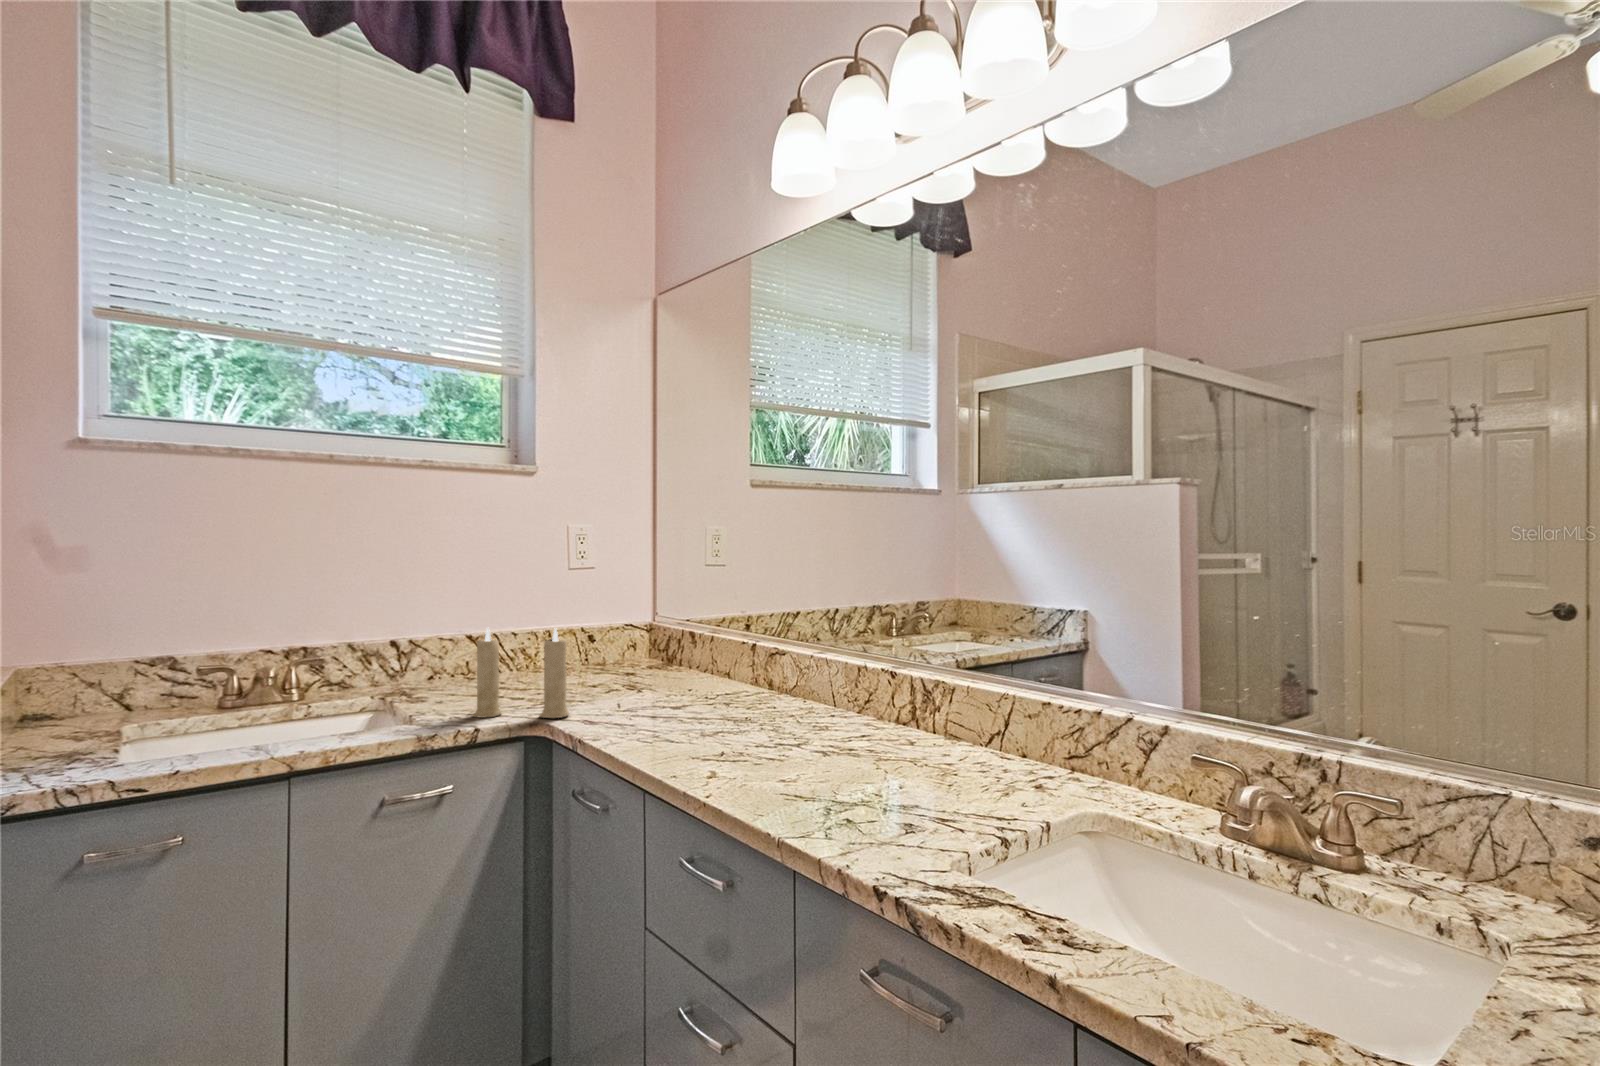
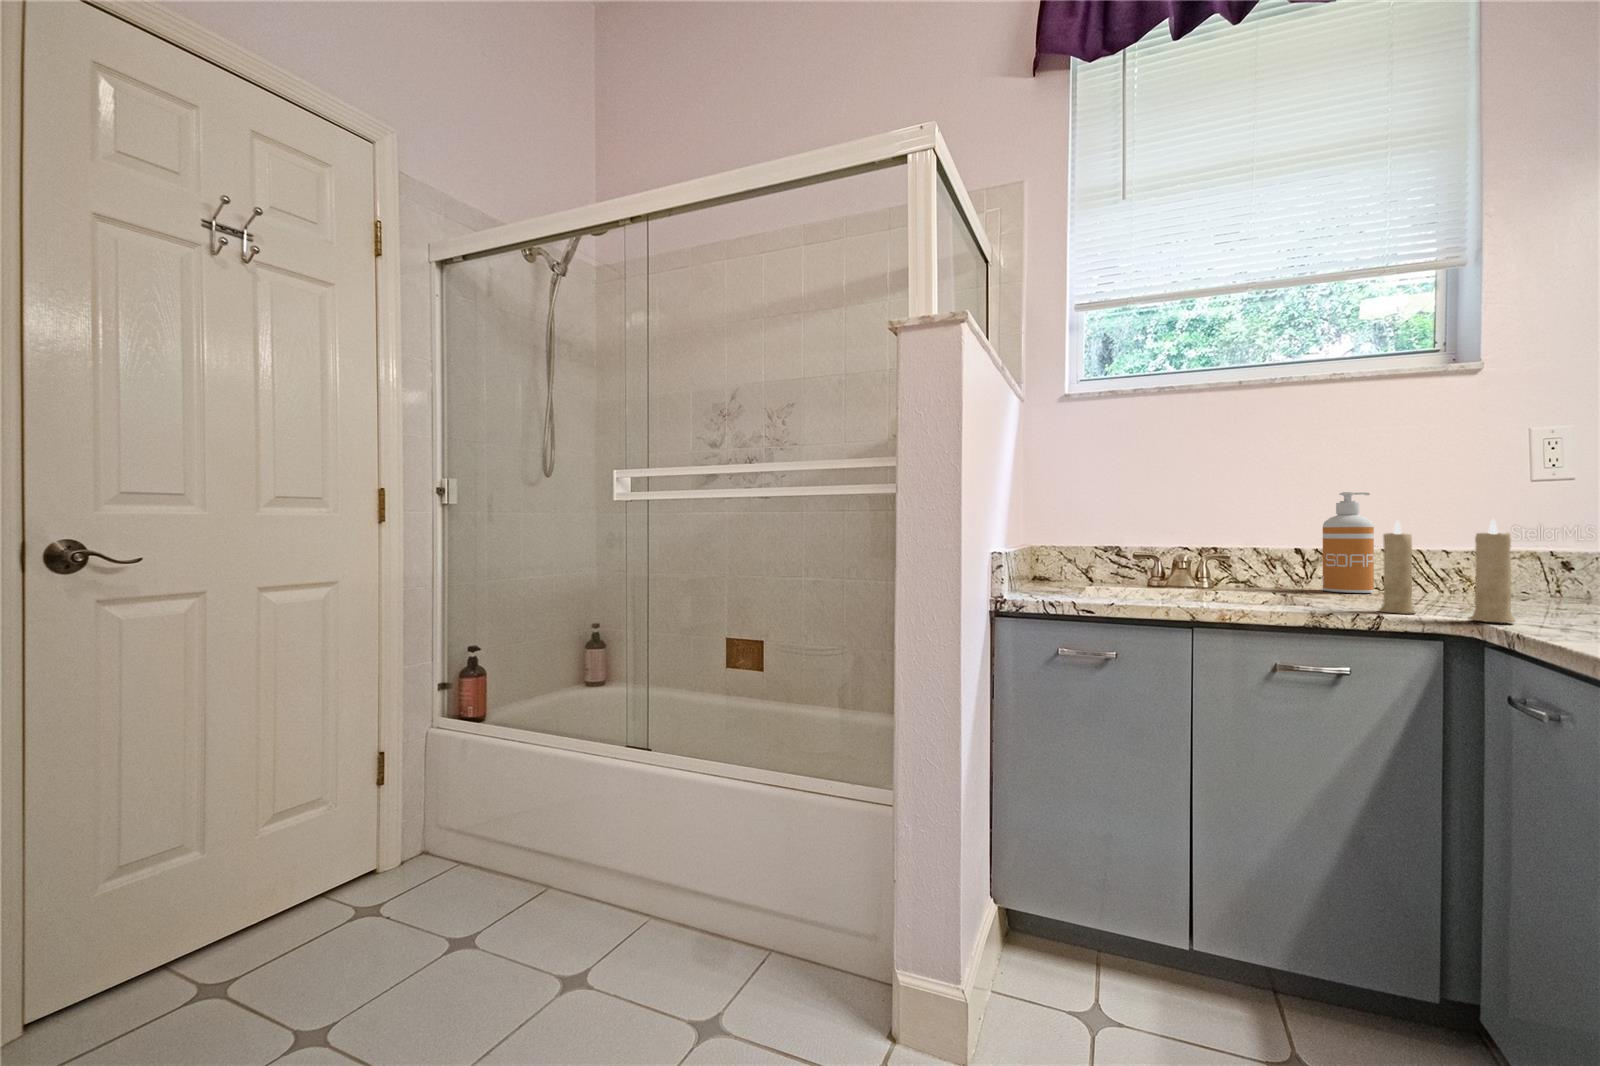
soap dispenser: none [417,581,461,684] -> present [1323,492,1374,593]

